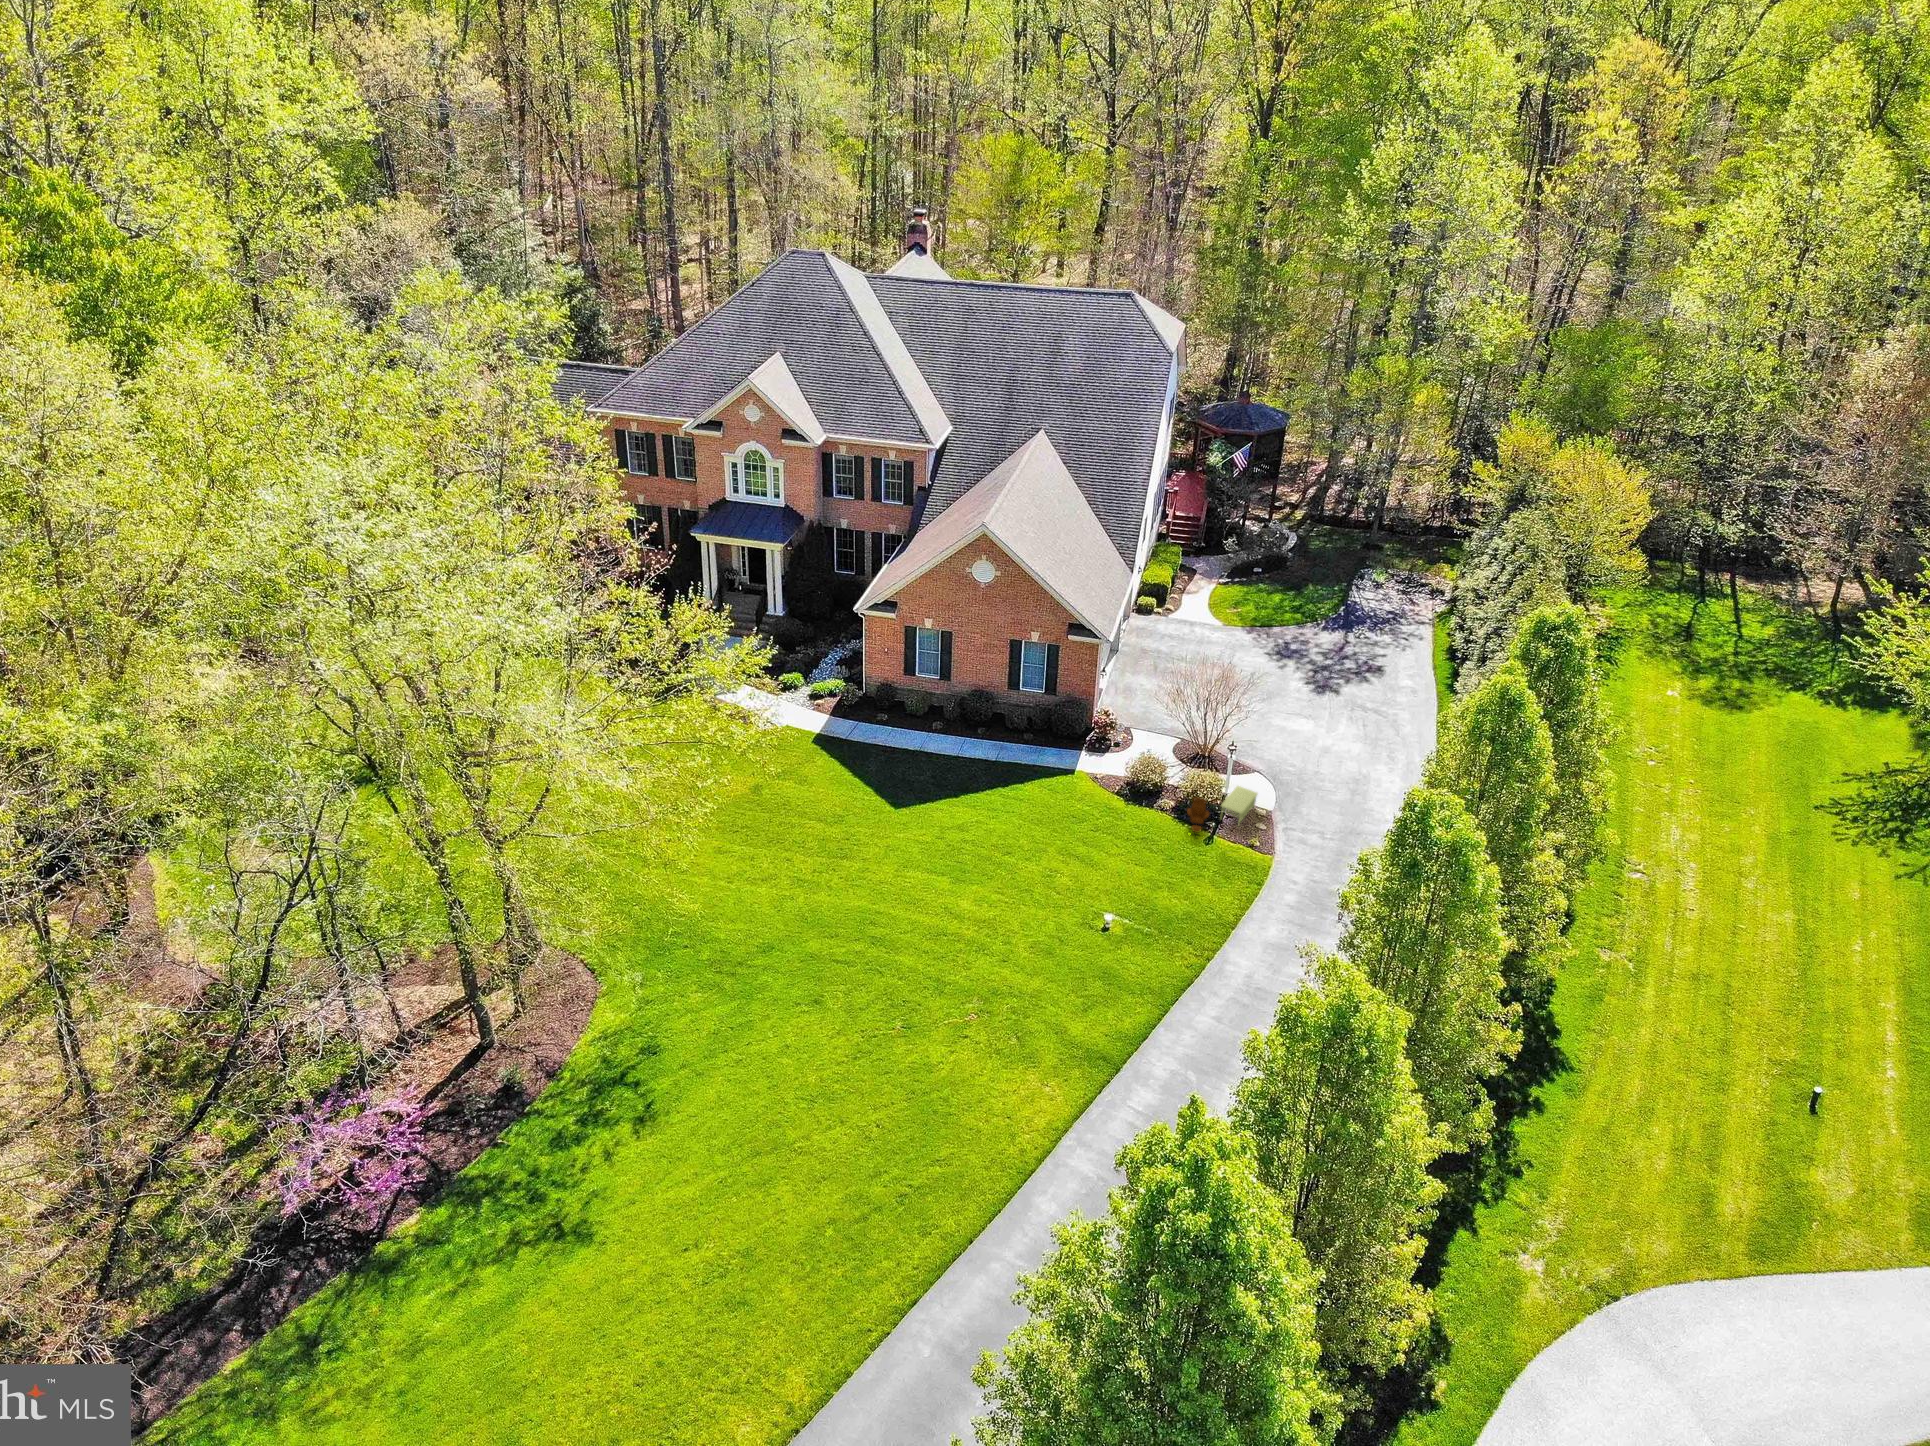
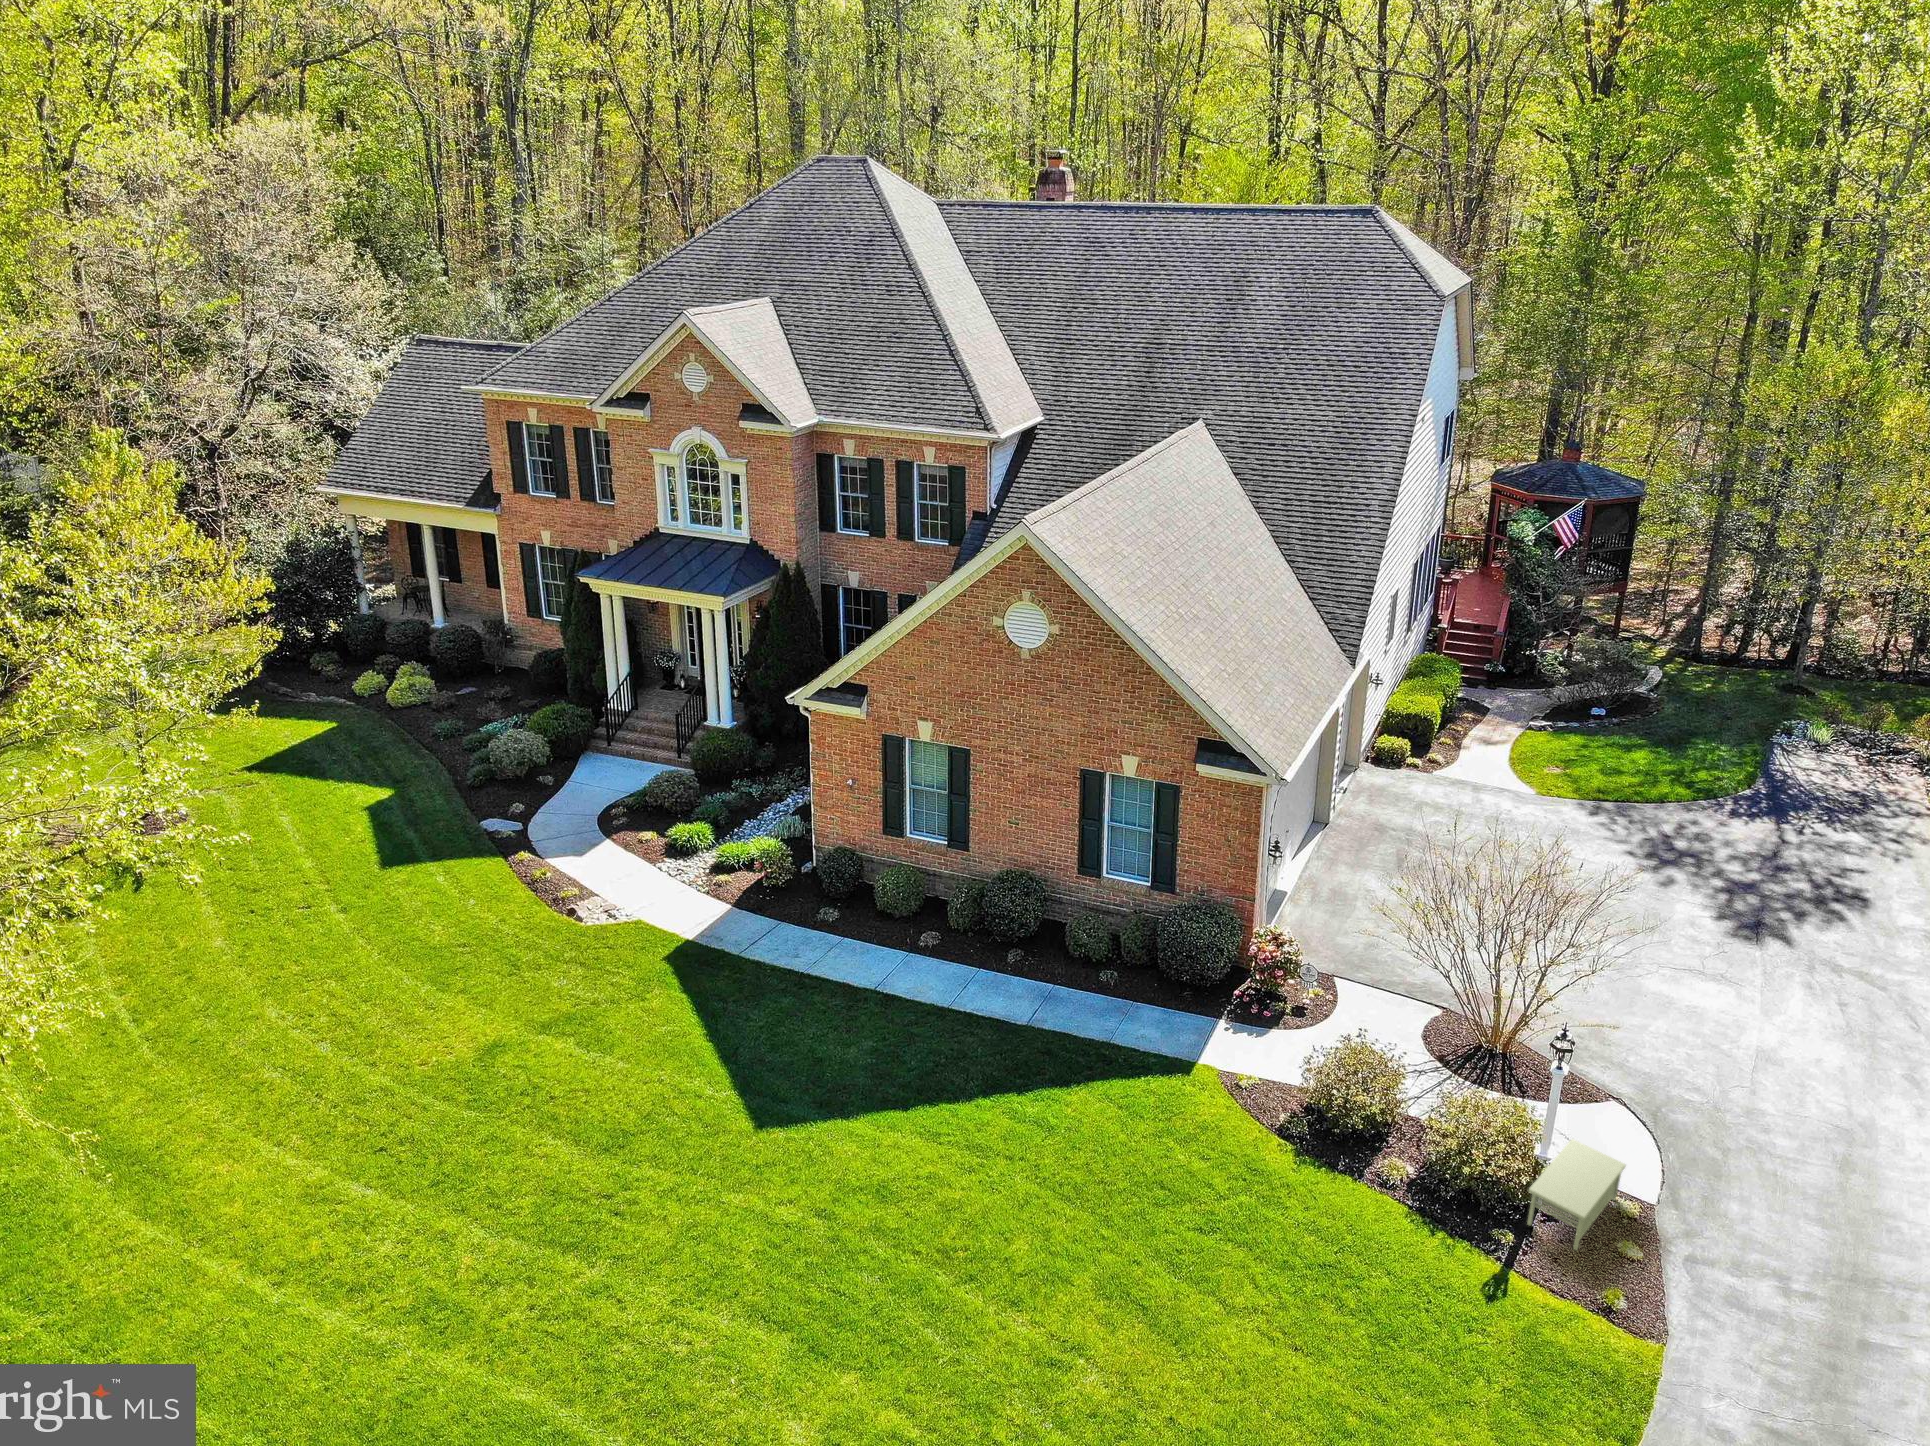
lounge chair: present [1187,797,1209,835] -> none [1442,1162,1500,1276]

